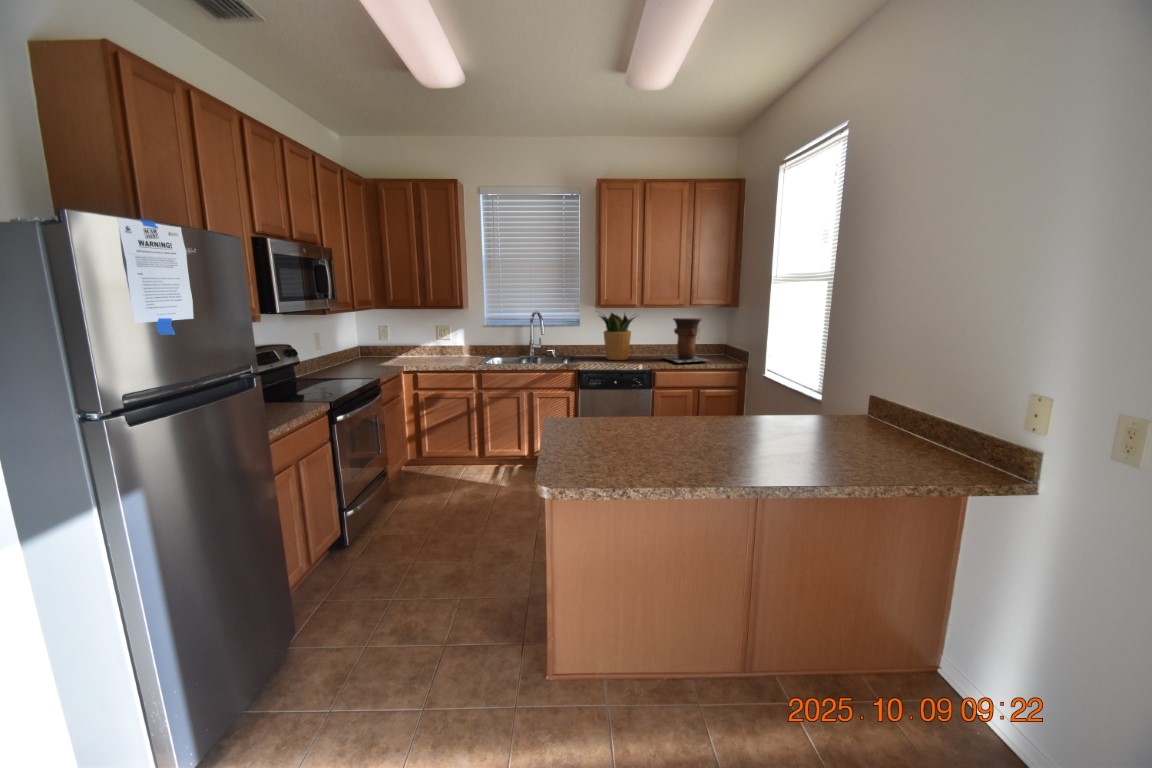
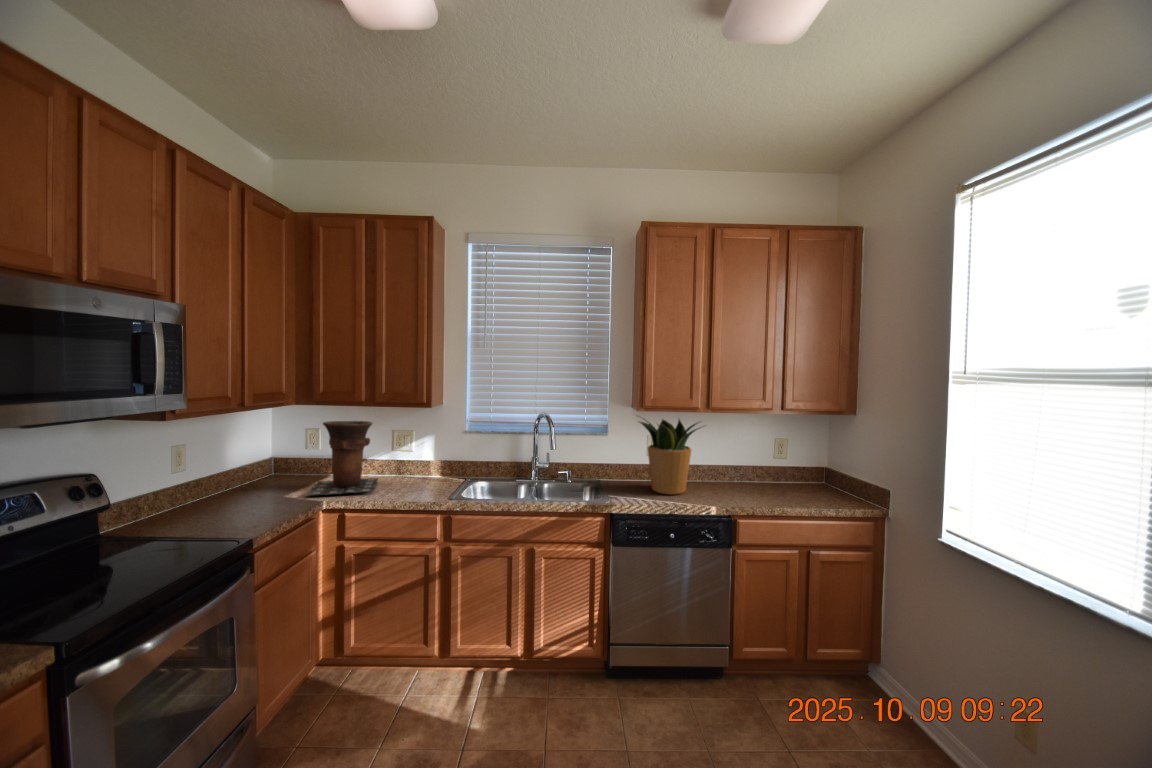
vase: present [665,318,708,363] -> present [306,421,378,496]

